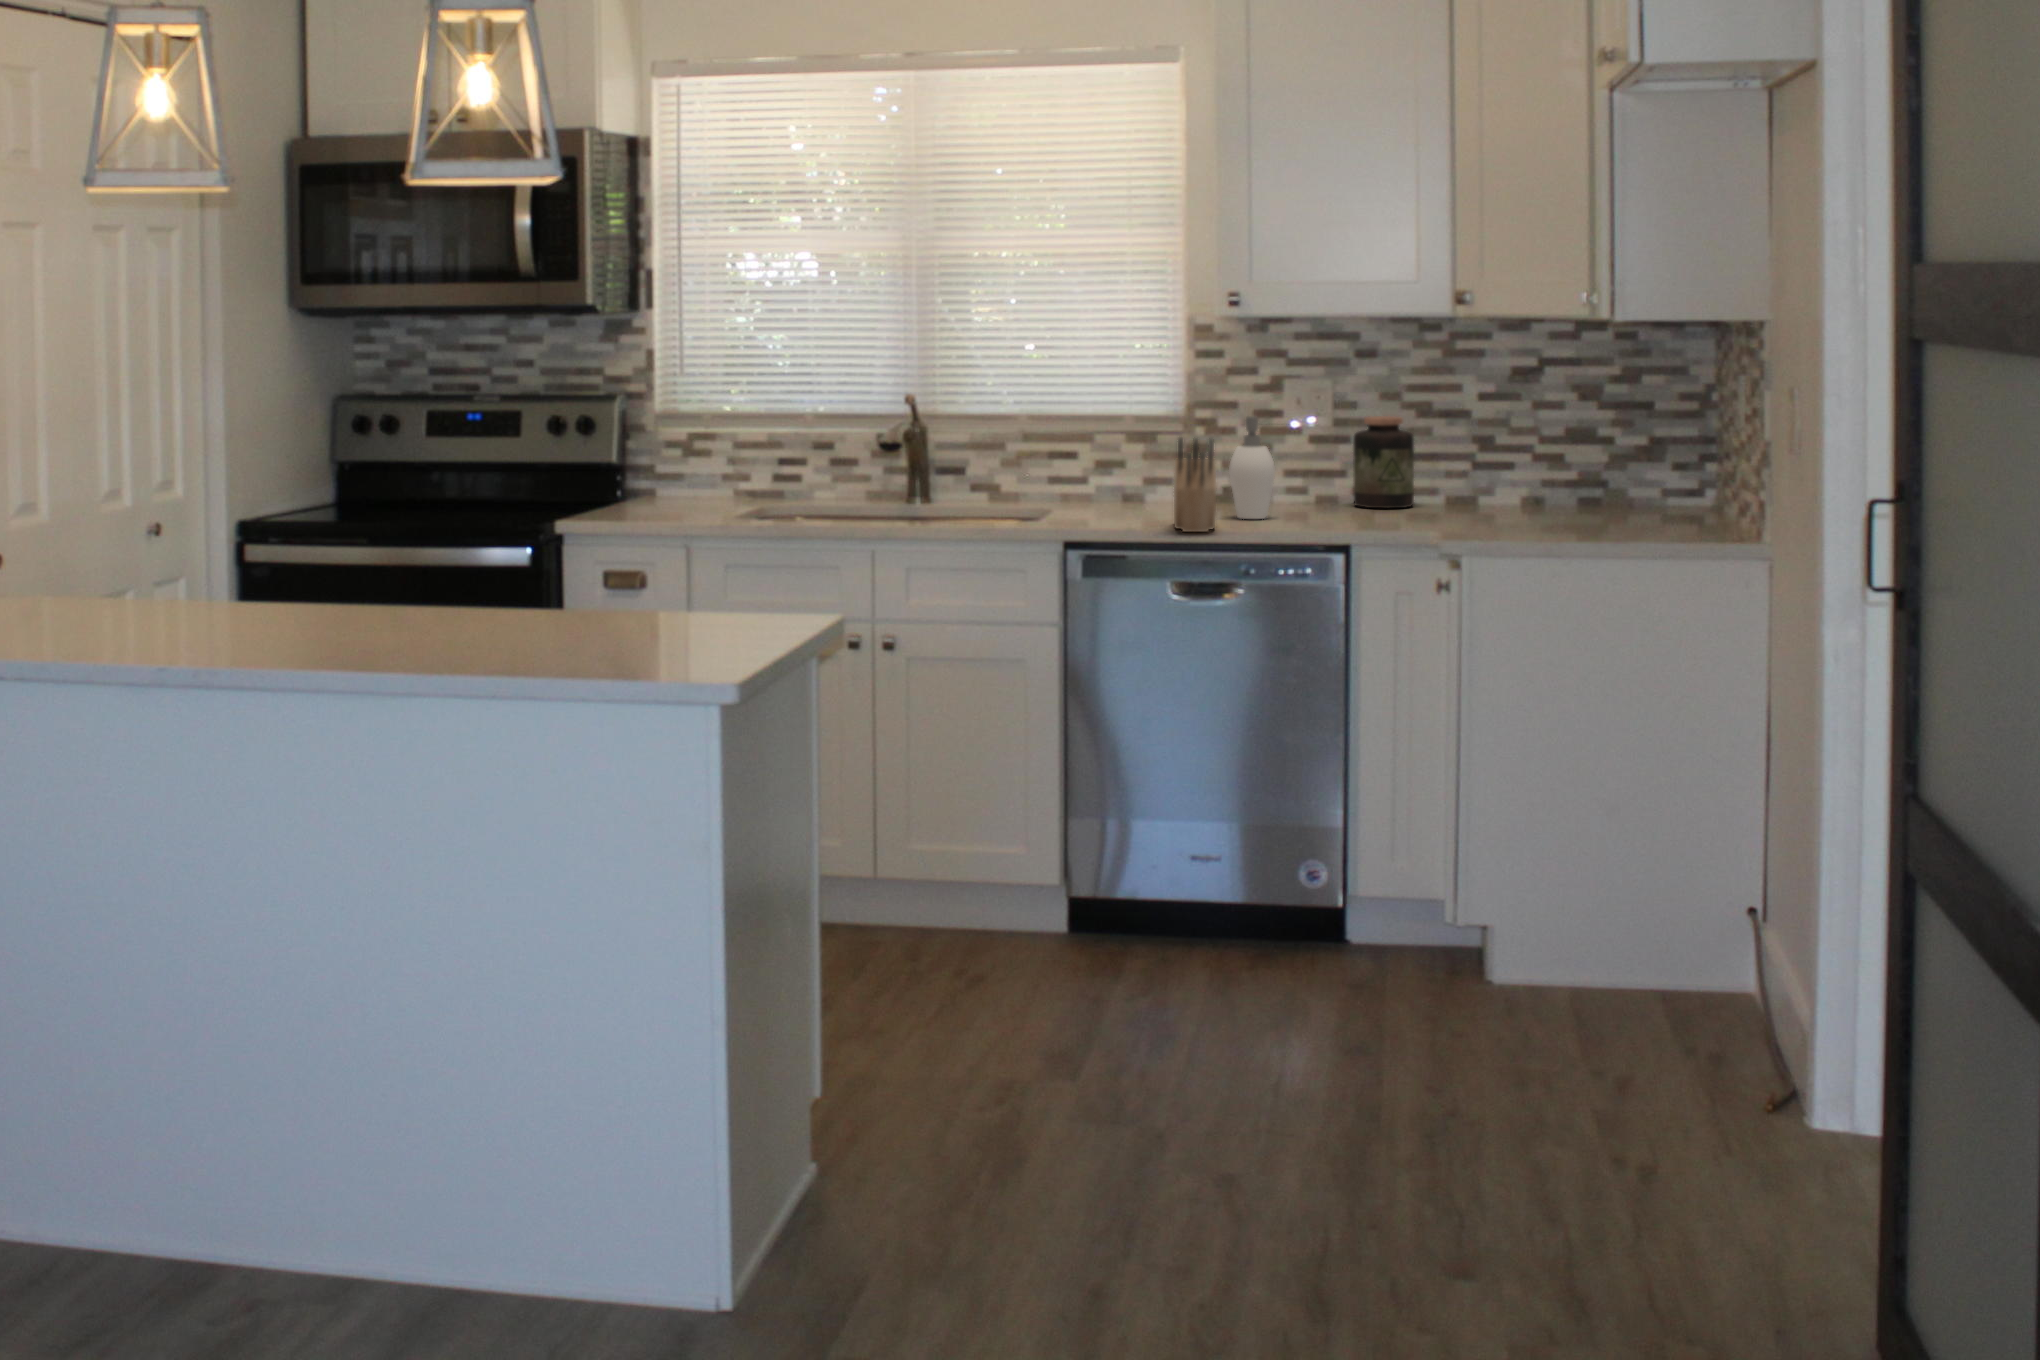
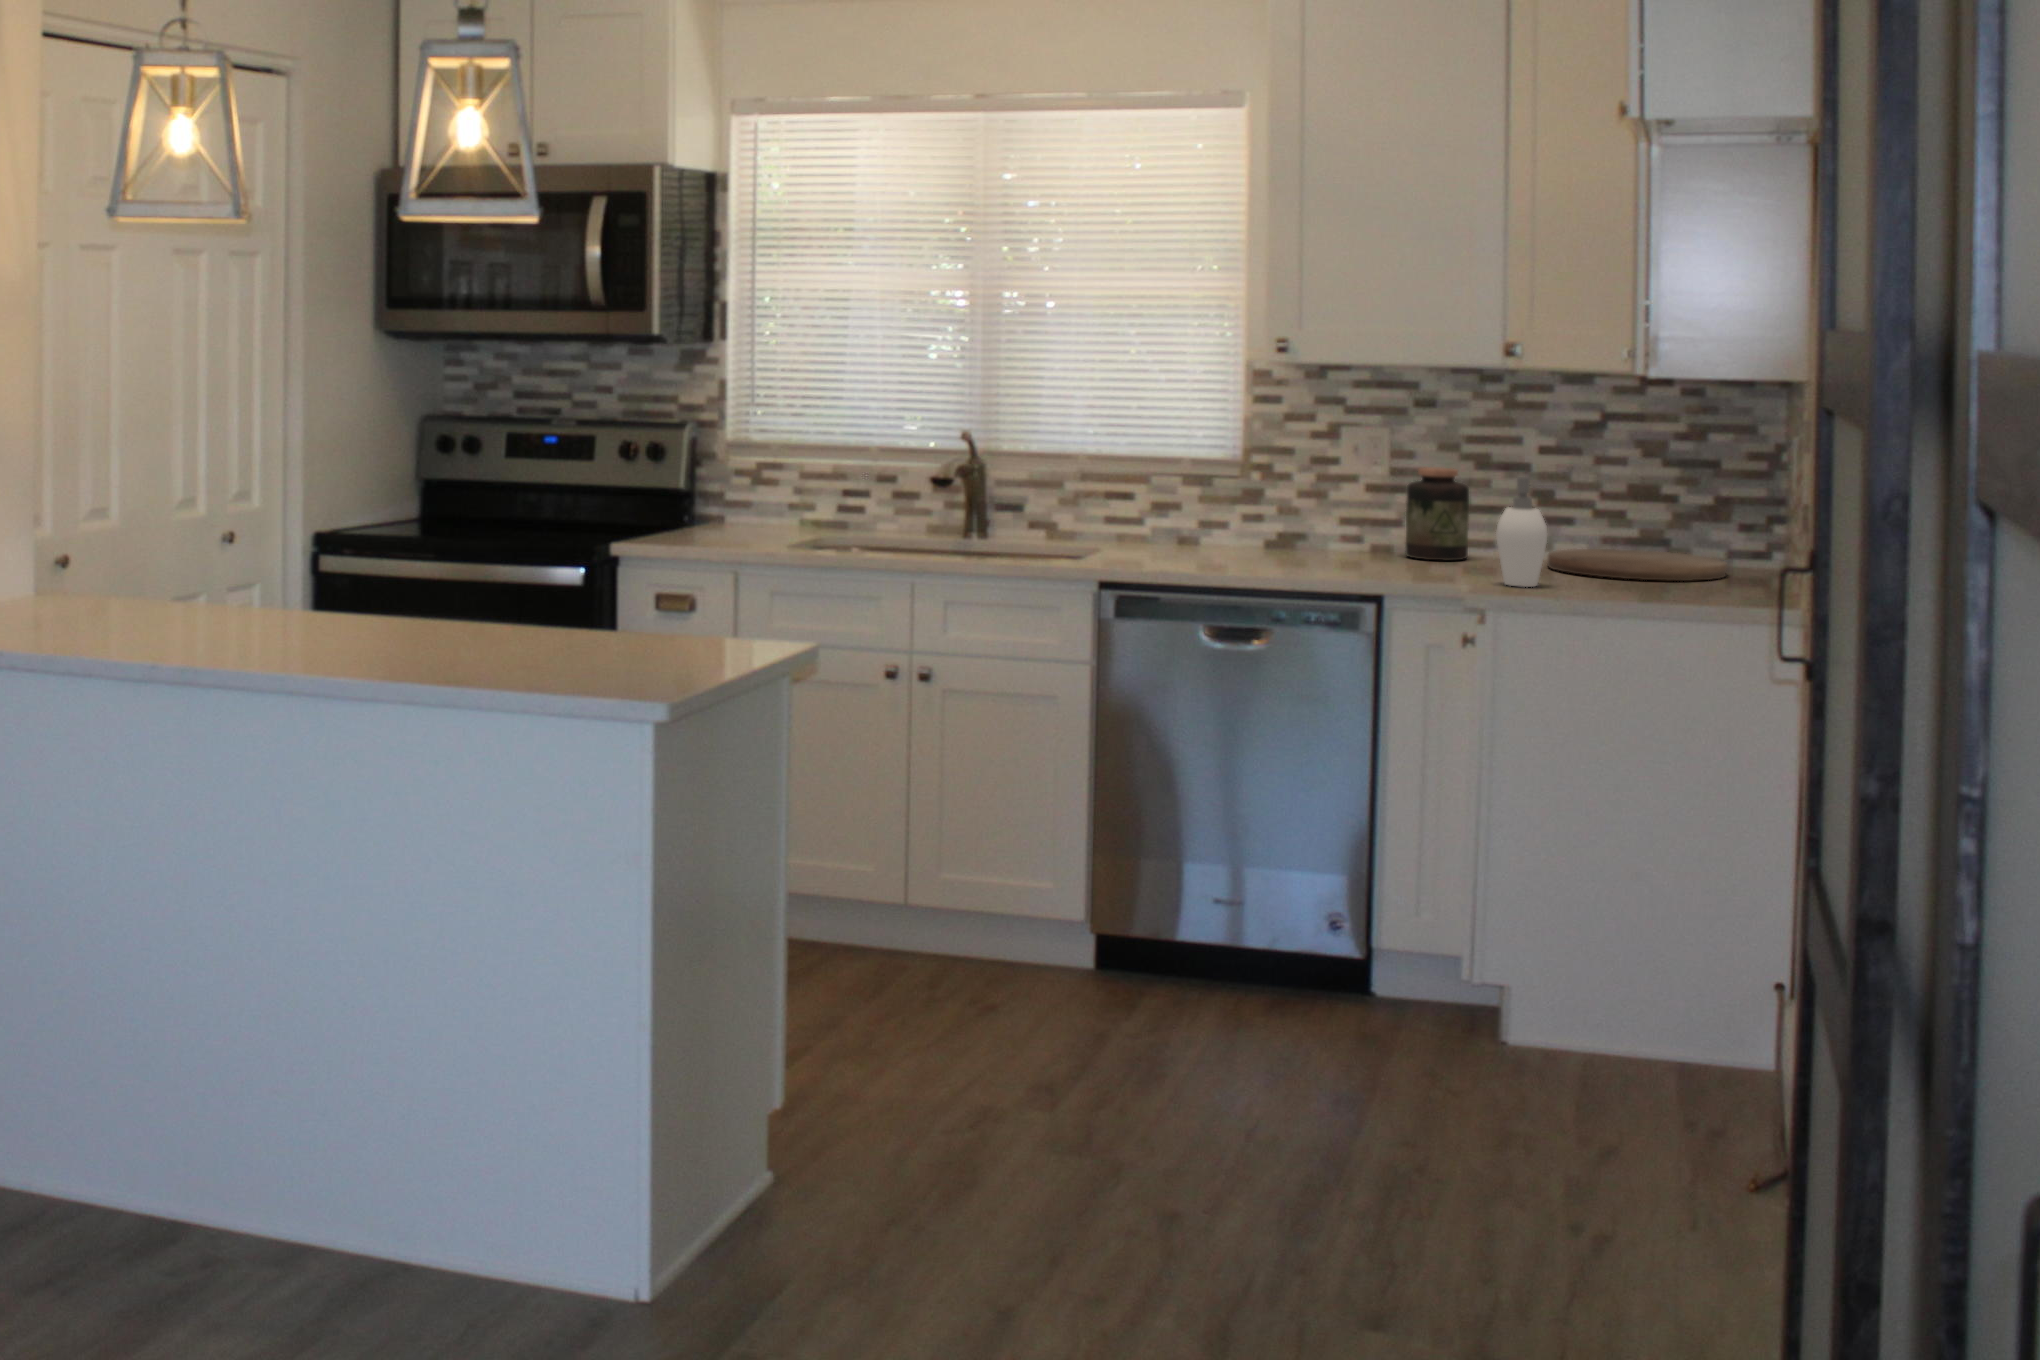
soap dispenser: present [1229,416,1275,519] -> present [1496,477,1547,587]
knife block: present [1174,438,1217,532] -> none [1210,481,1253,577]
cutting board: none [1492,491,1661,519] -> present [1548,549,1726,581]

